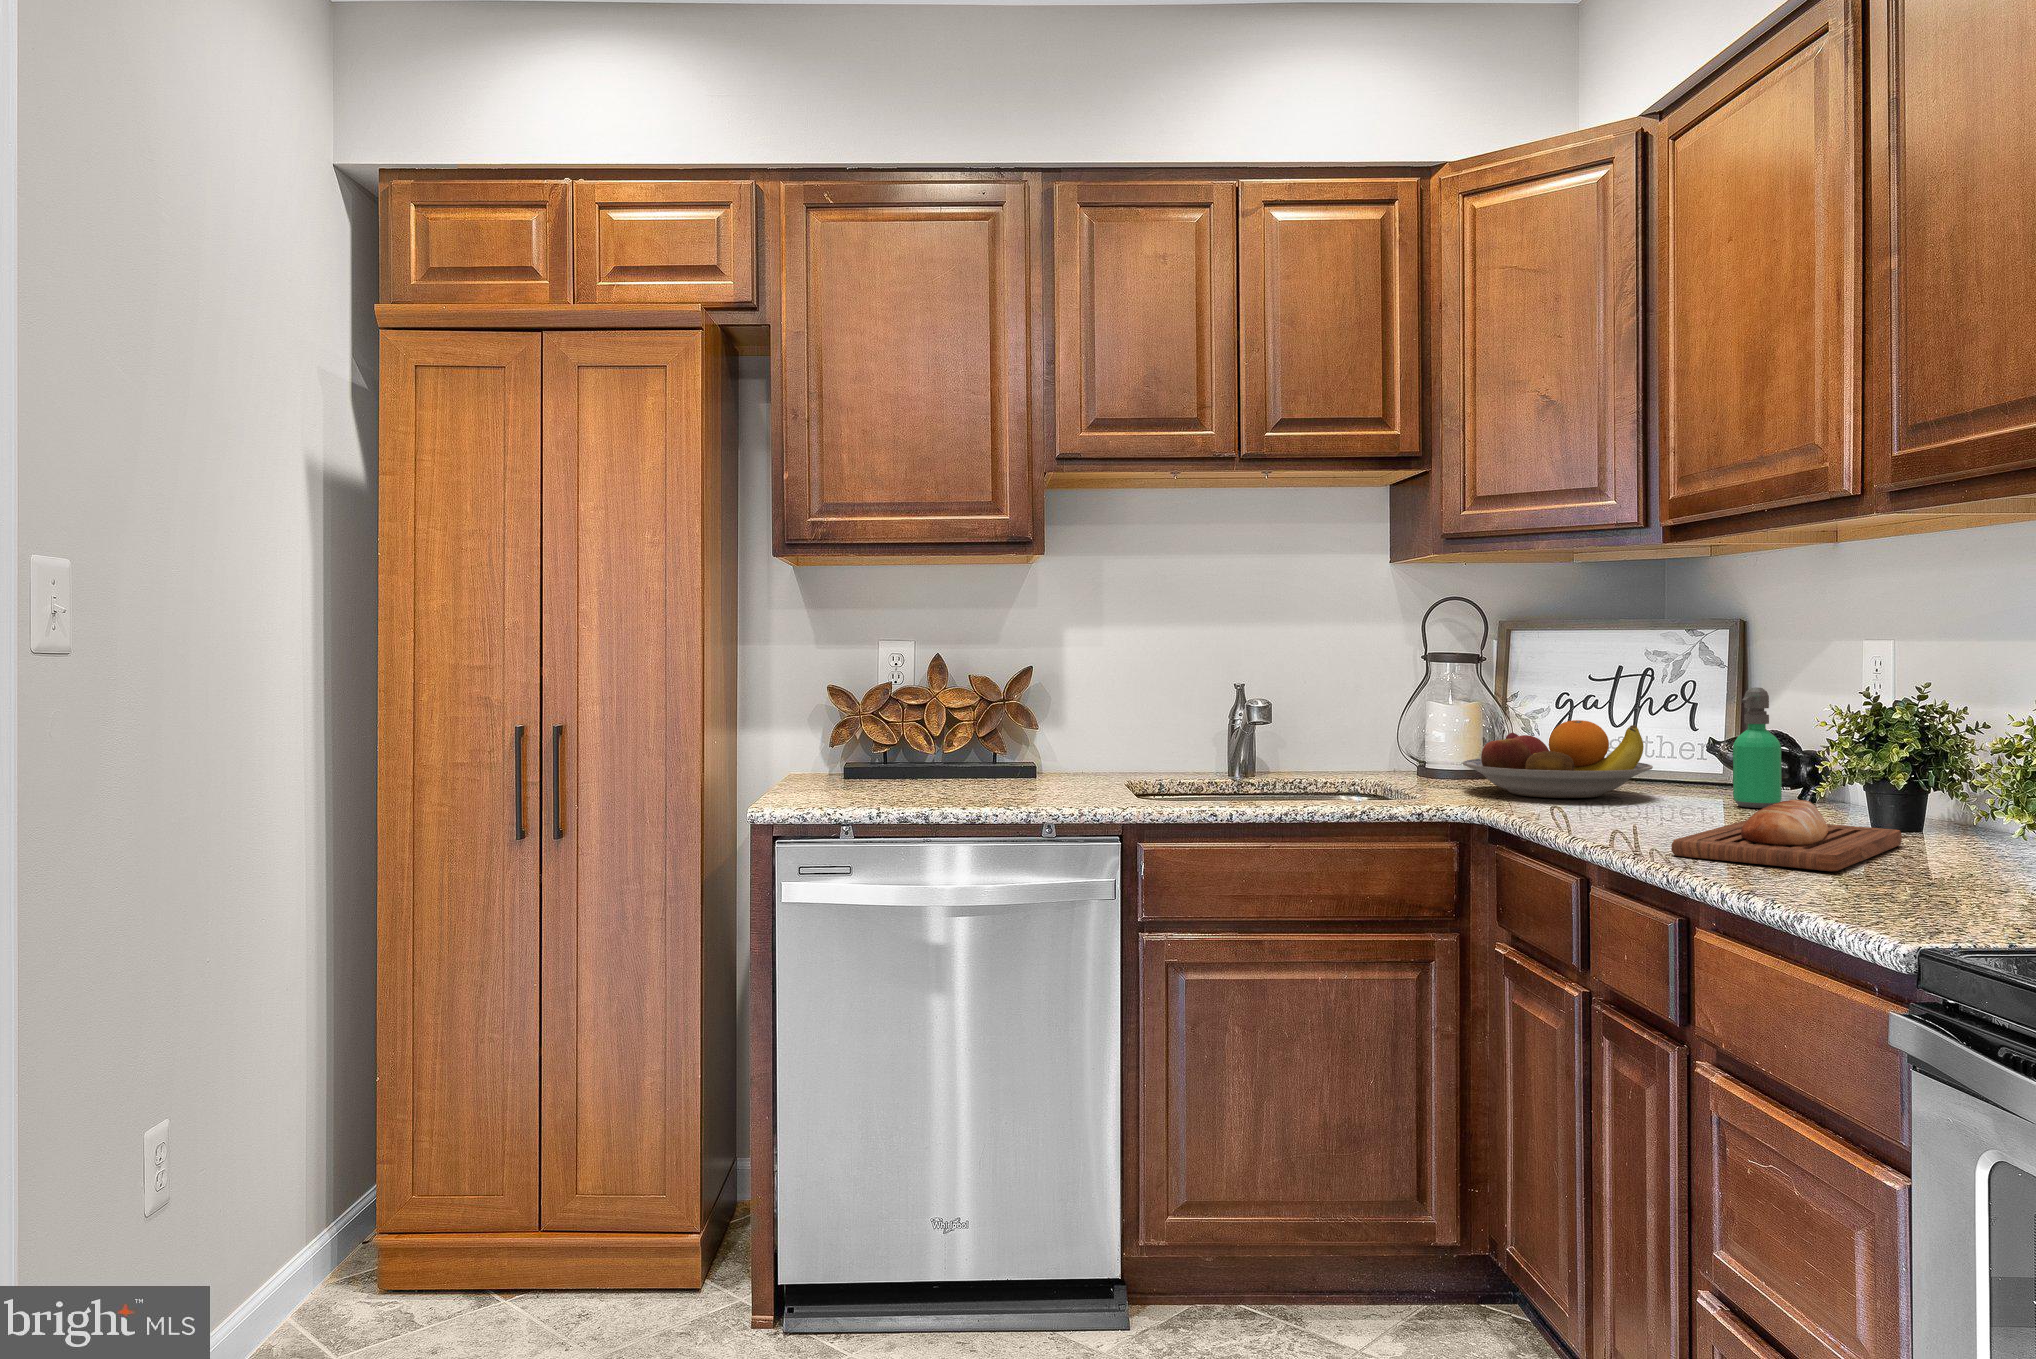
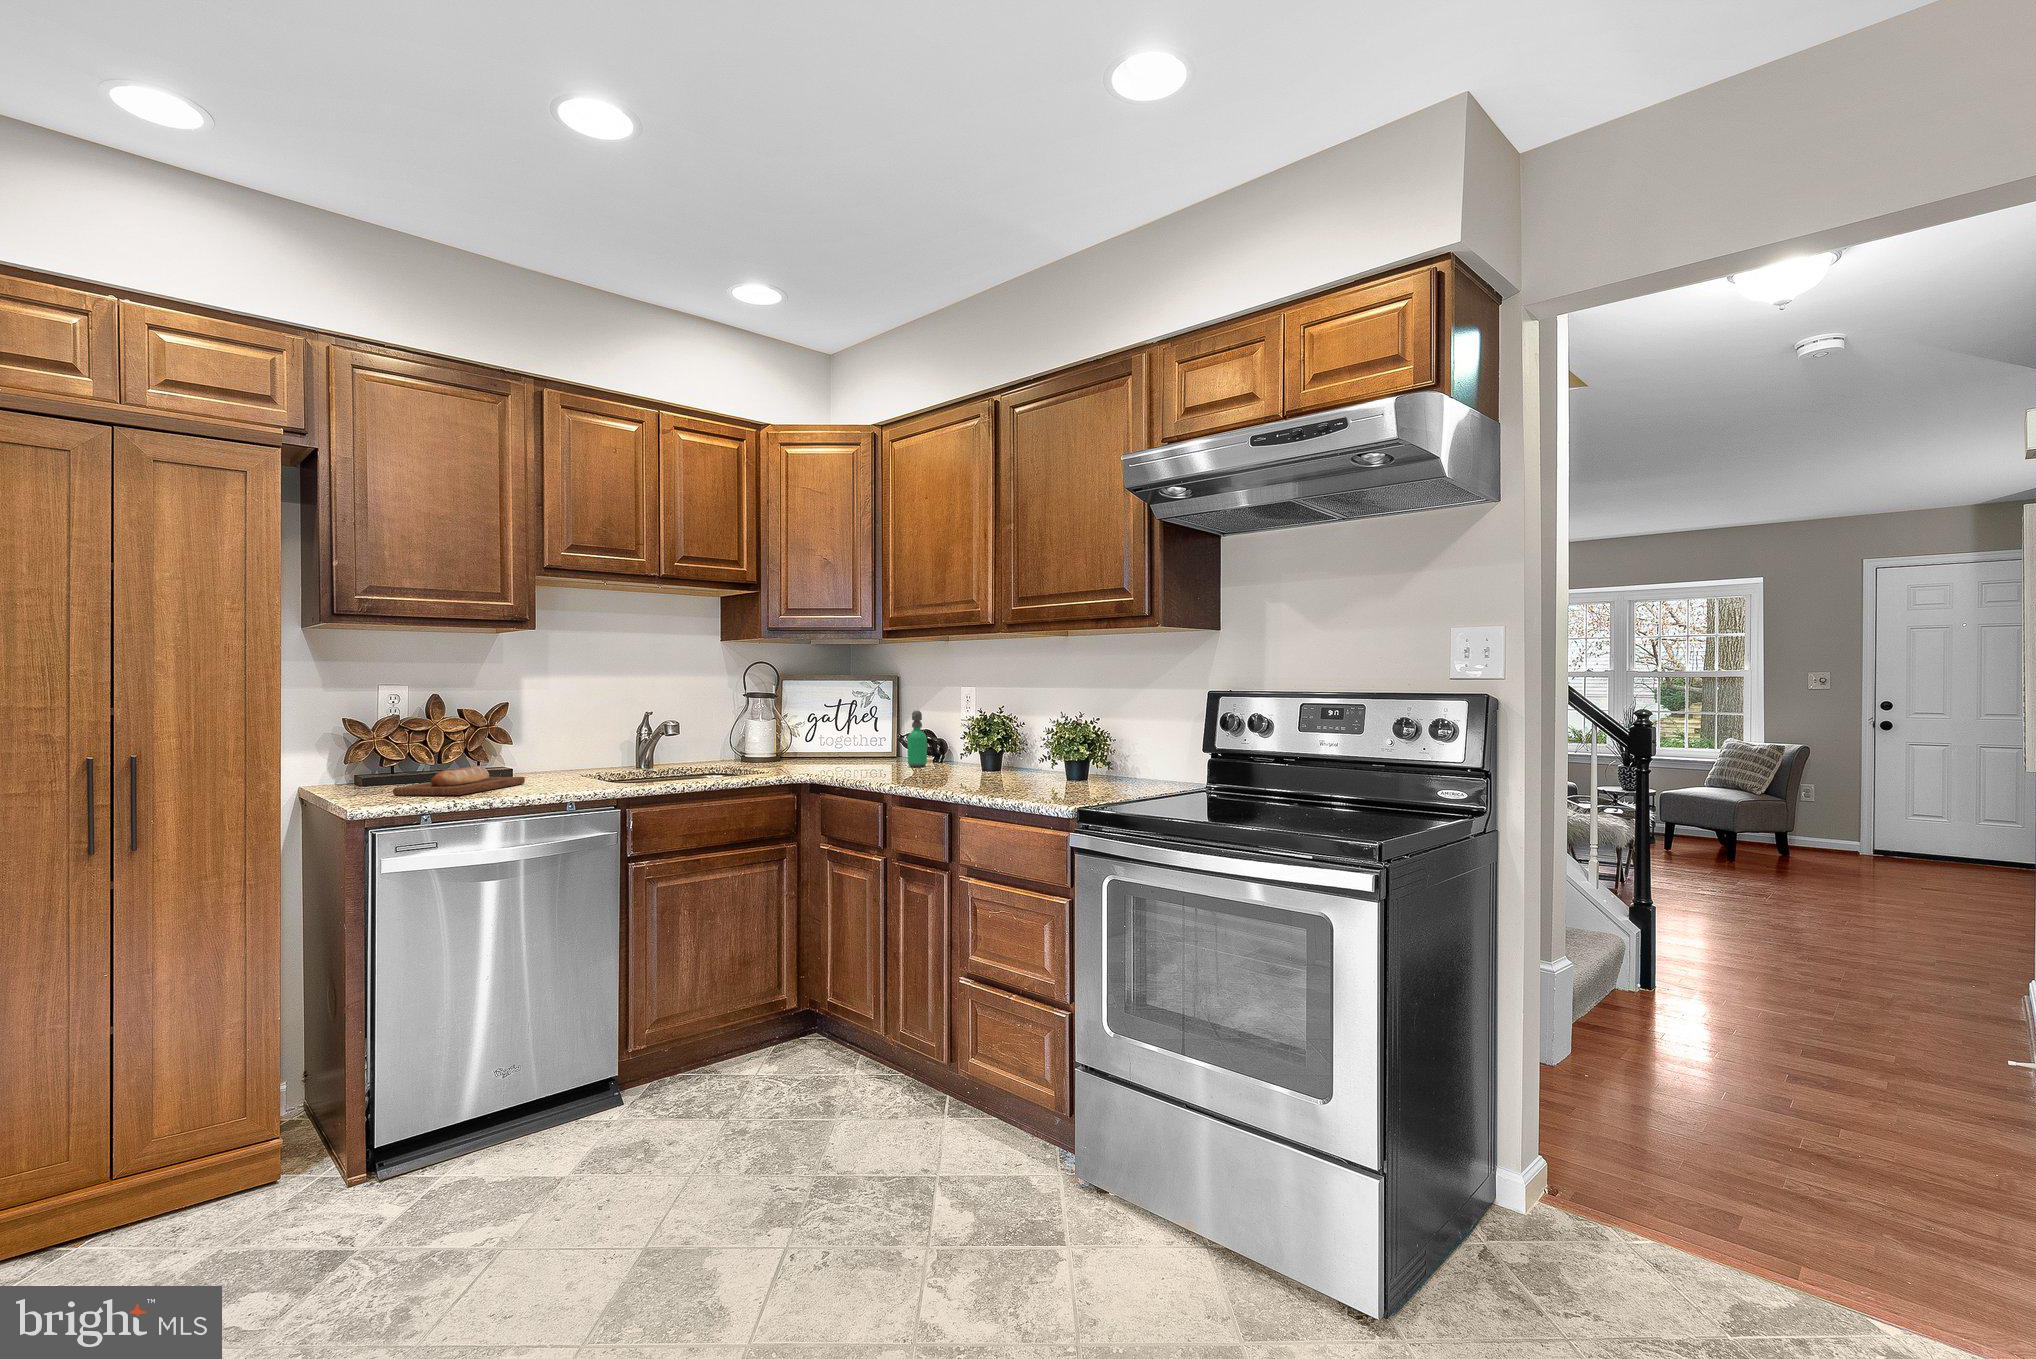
fruit bowl: present [1463,720,1653,798] -> none [781,728,872,769]
bread loaf: present [1671,800,1902,871] -> present [393,766,525,795]

